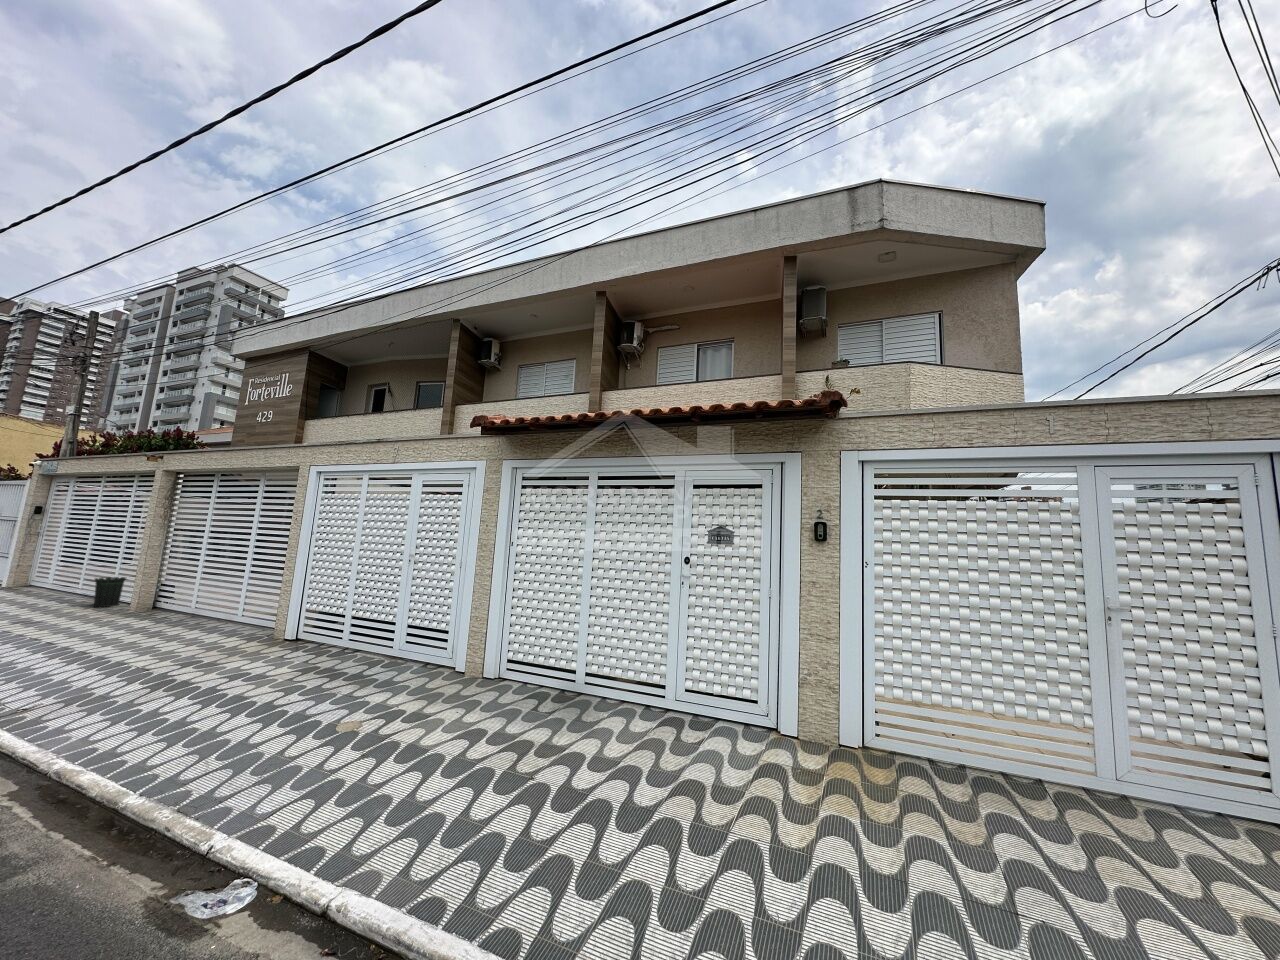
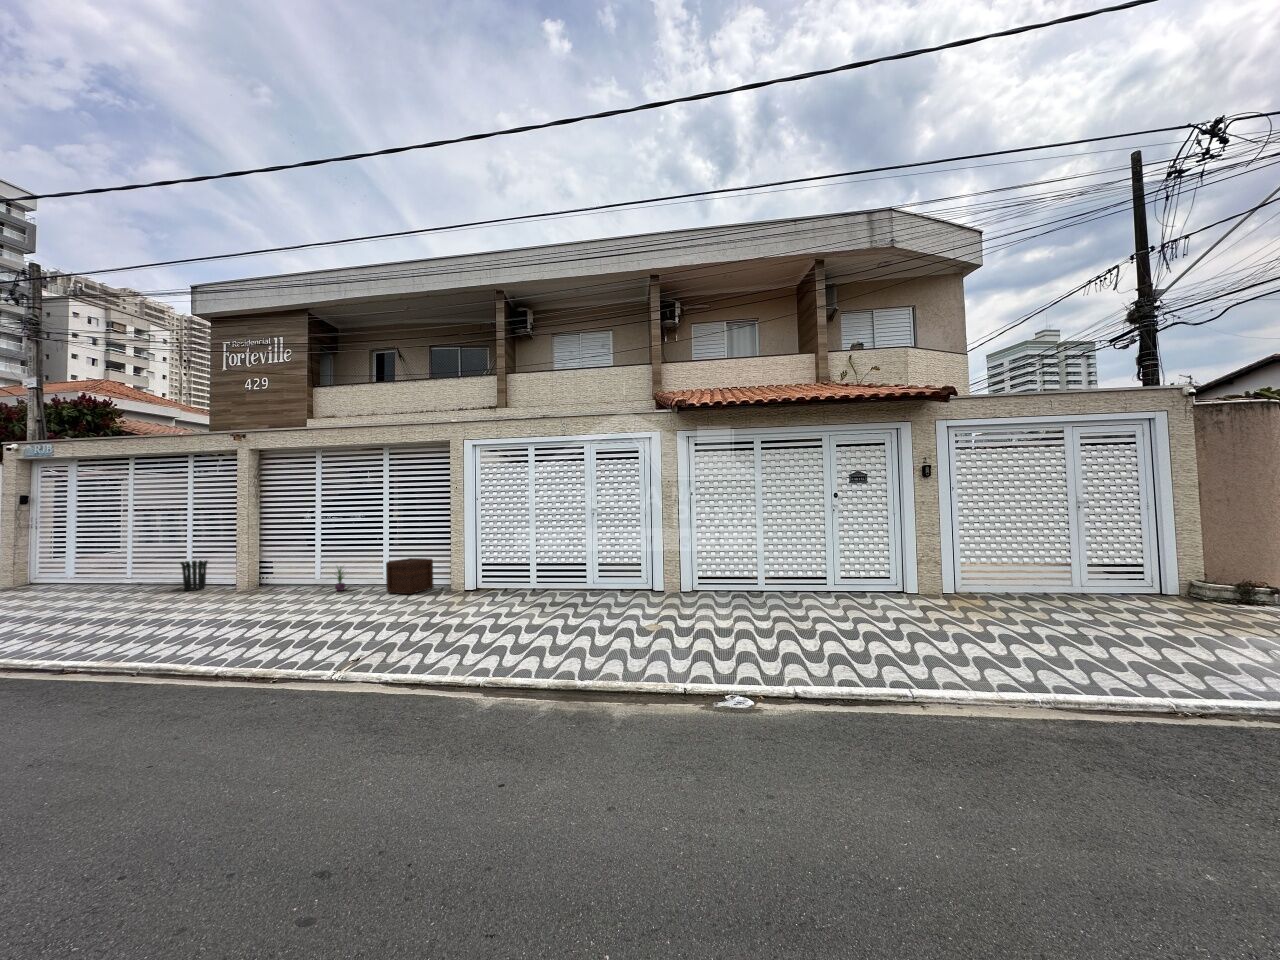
wooden crate: none [215,594,273,637] -> present [386,558,433,594]
decorative plant: none [174,595,214,624] -> present [335,566,345,591]

